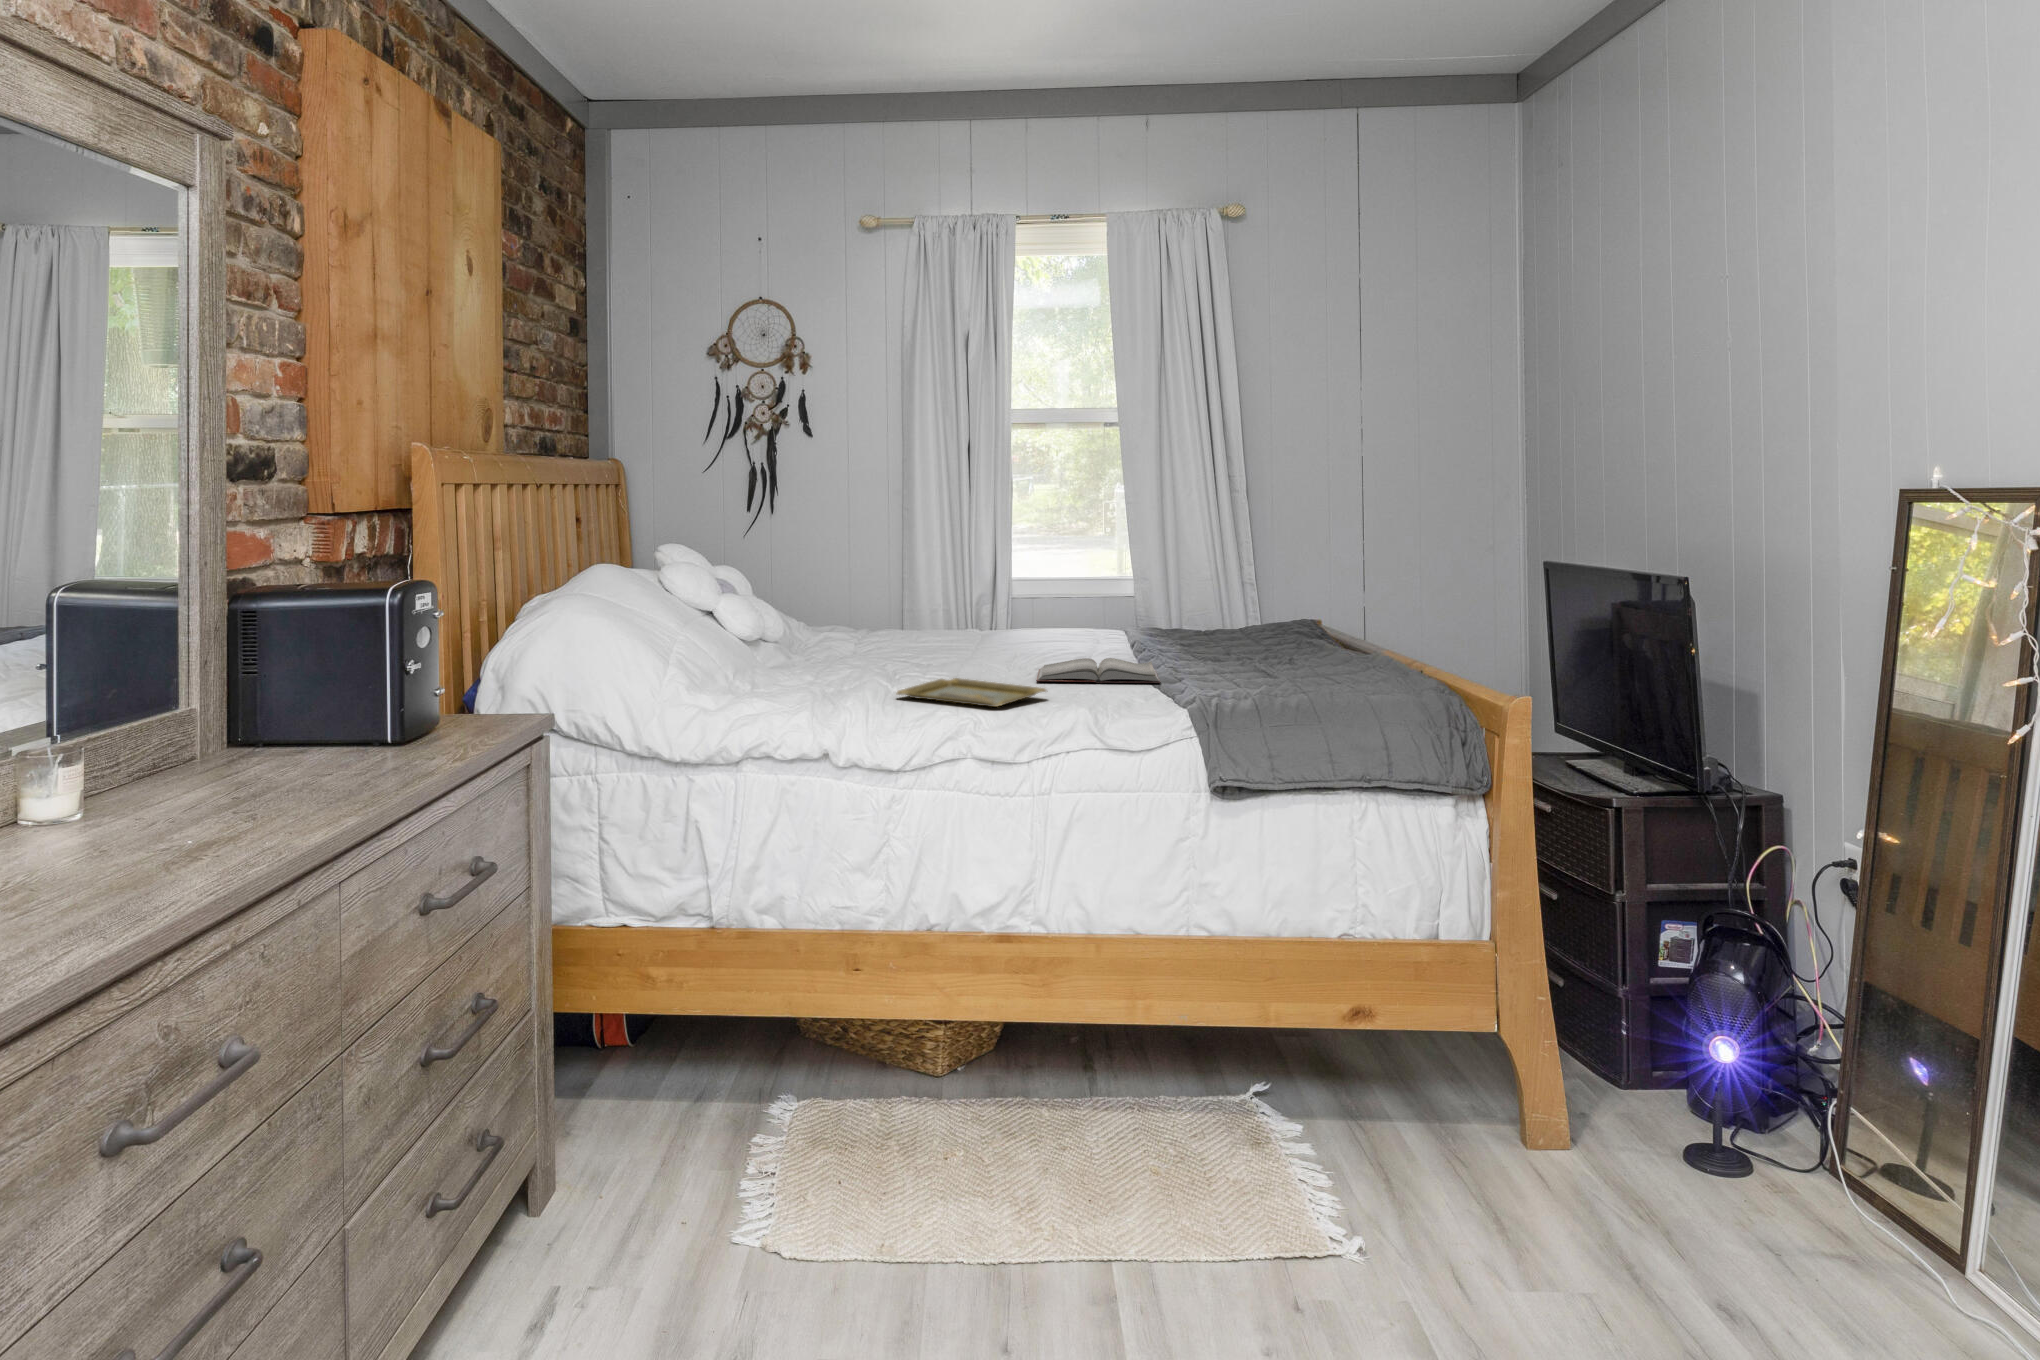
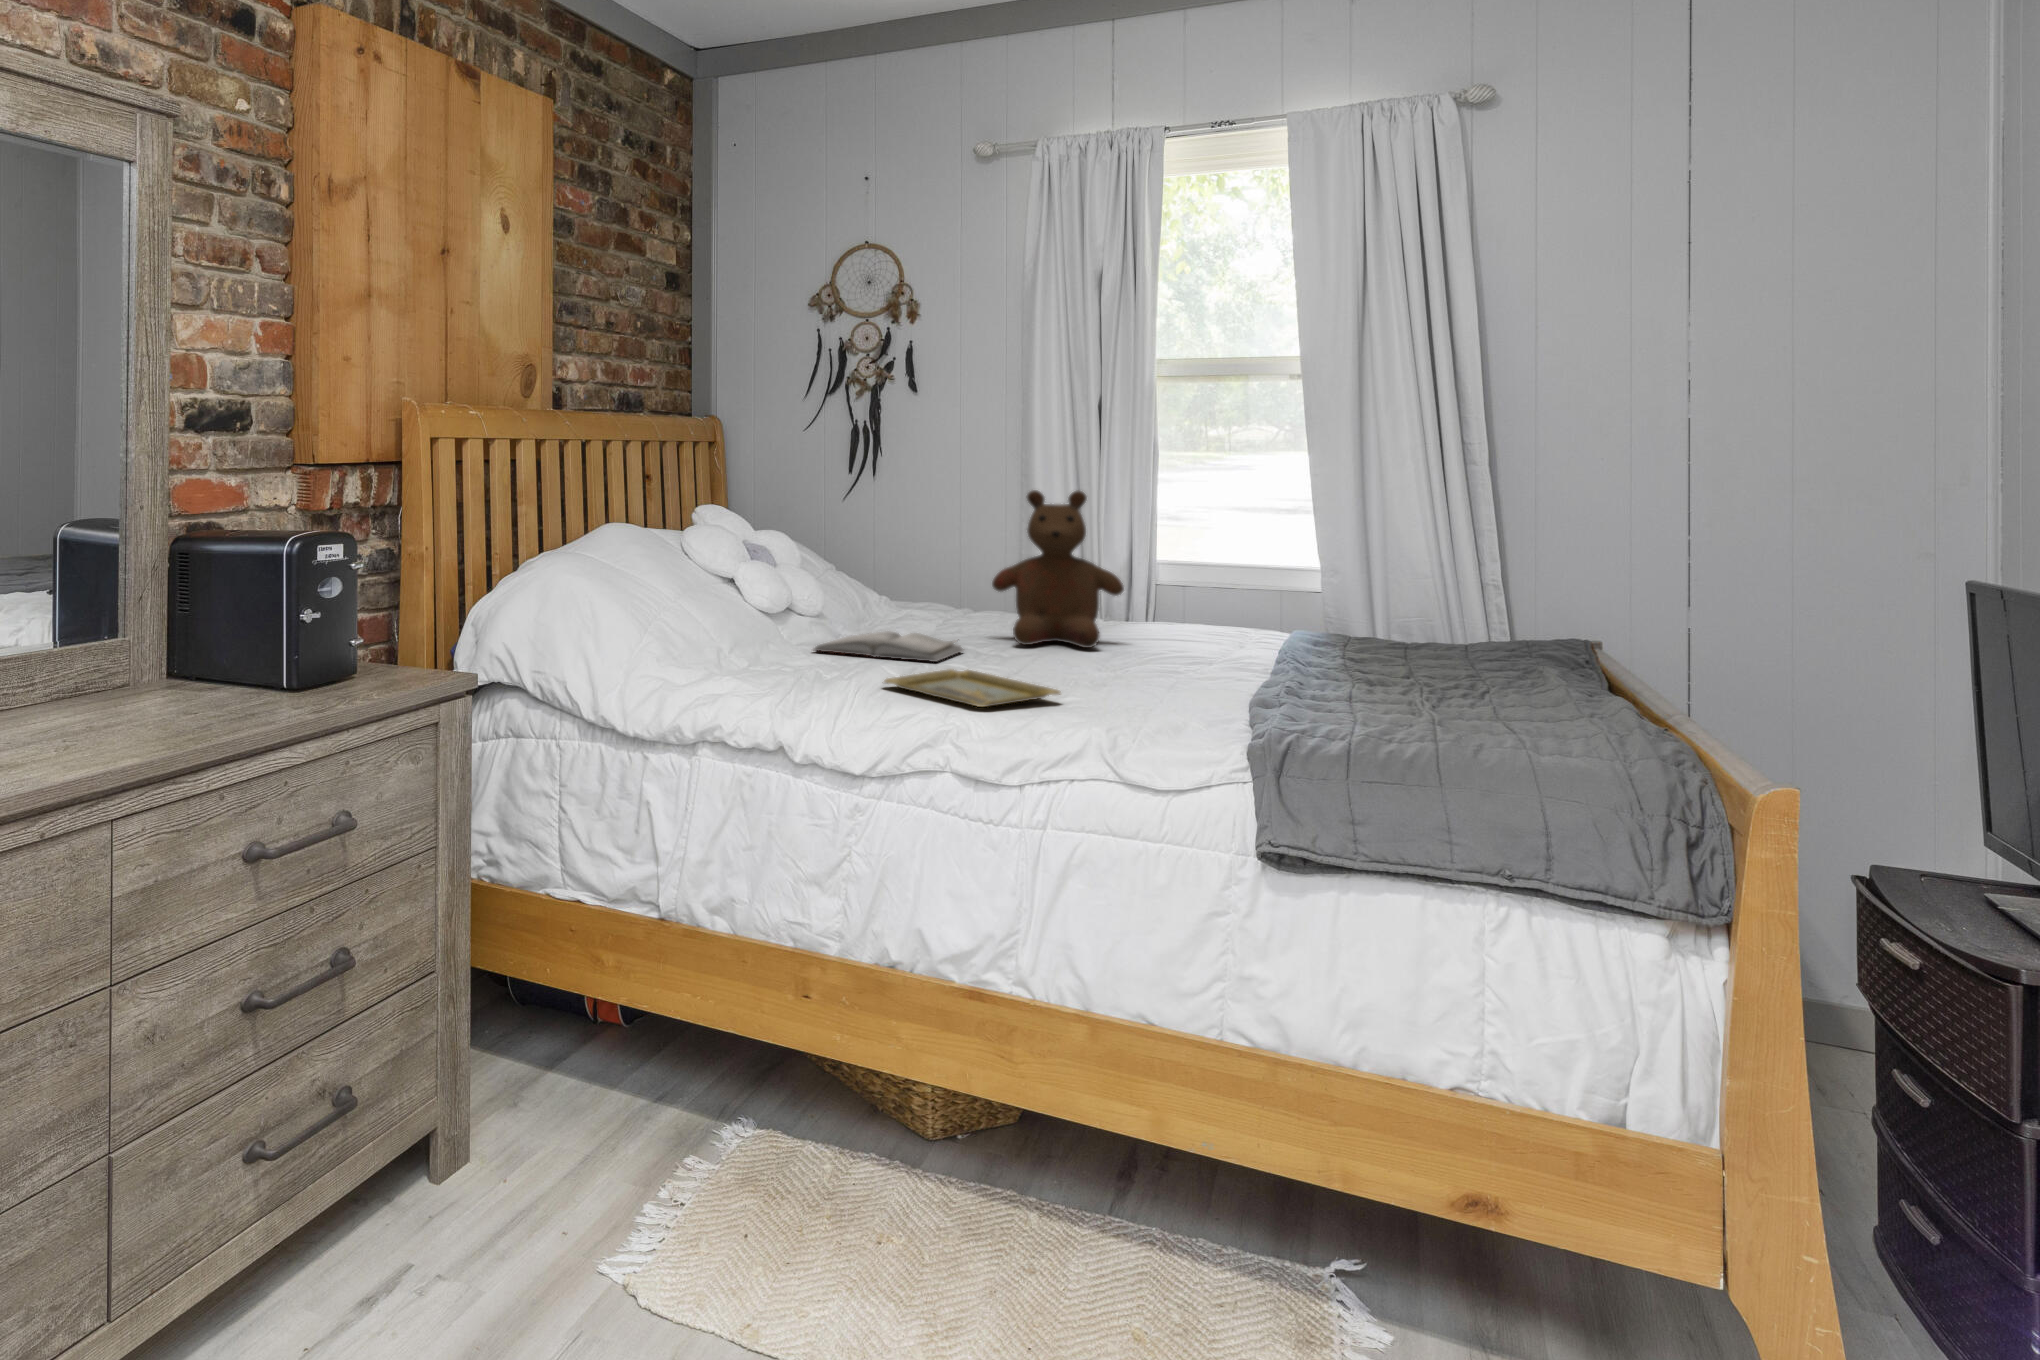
teddy bear: none [921,522,1027,657] -> present [992,490,1124,648]
hardback book: present [1036,658,1161,683] -> present [814,631,964,662]

